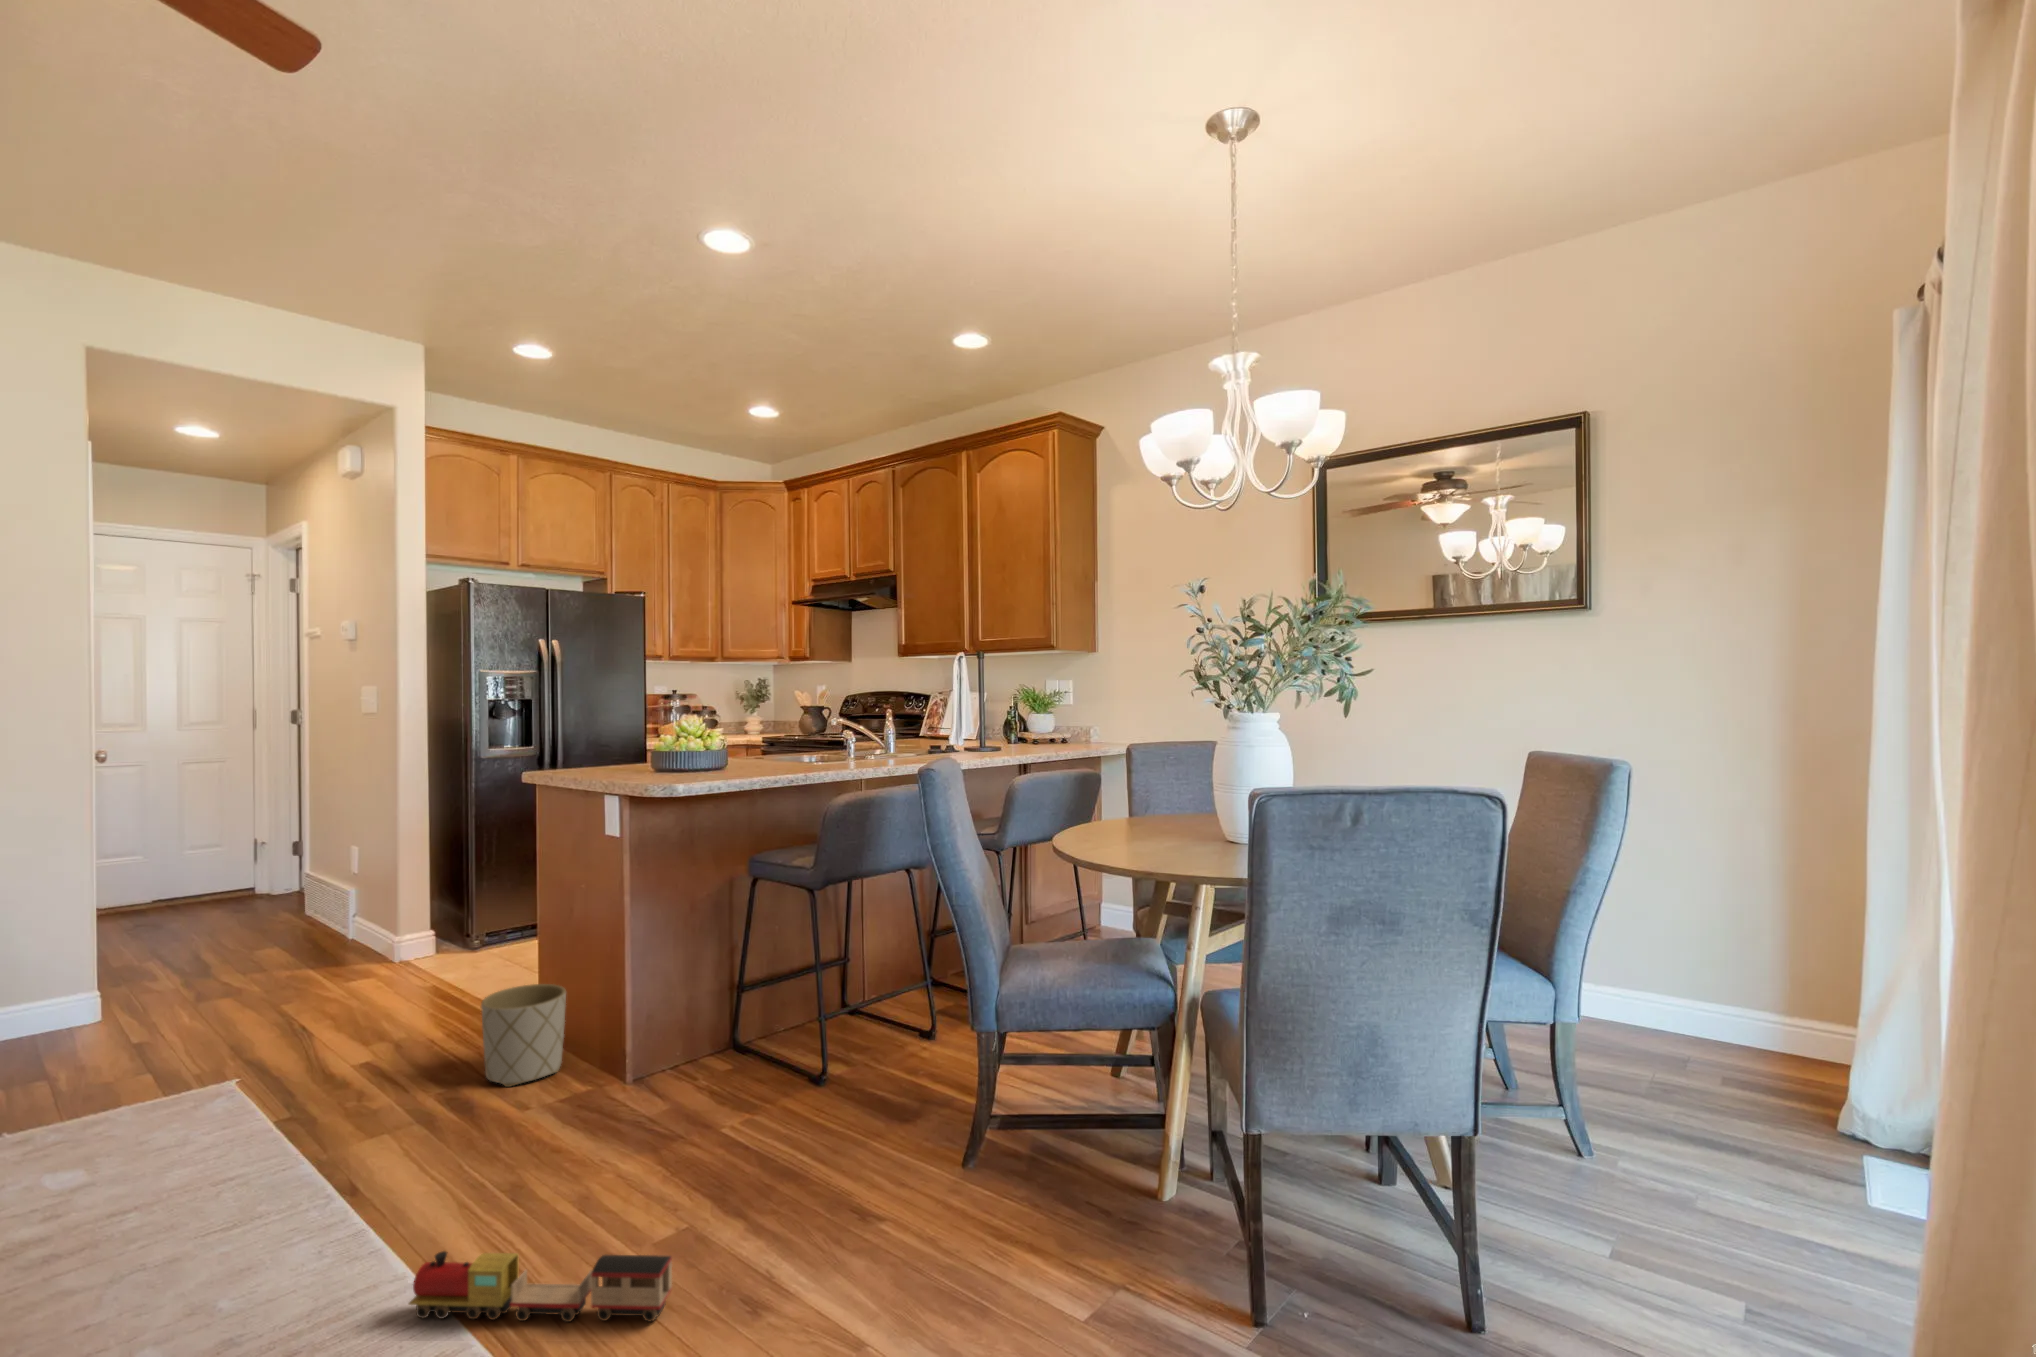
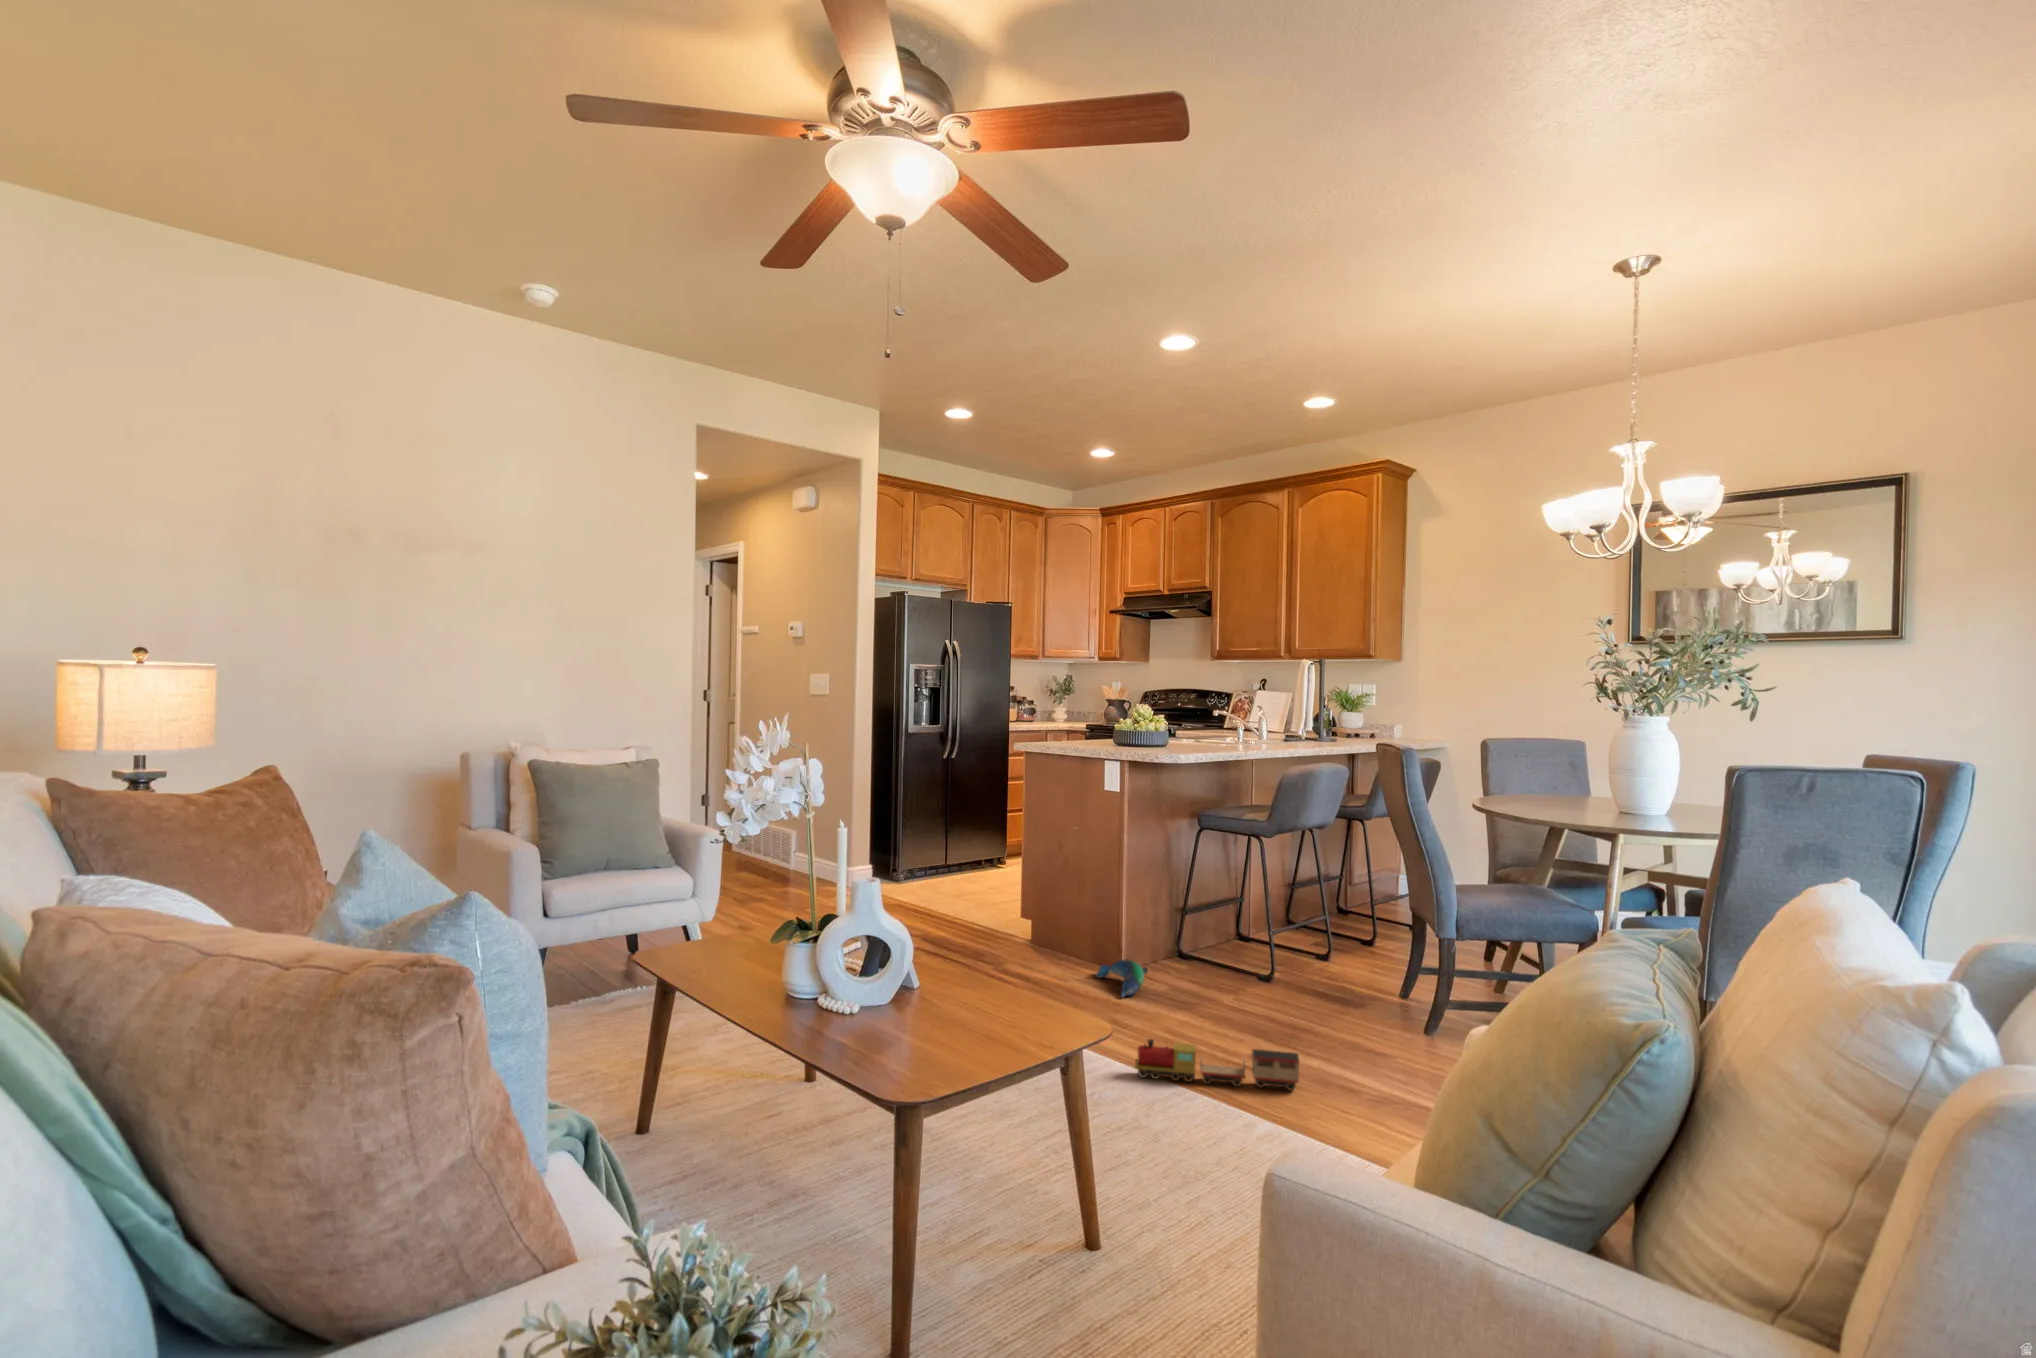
planter: present [481,984,566,1087] -> none [1016,899,1070,968]
plush toy: none [568,1072,632,1137] -> present [1096,960,1148,997]

